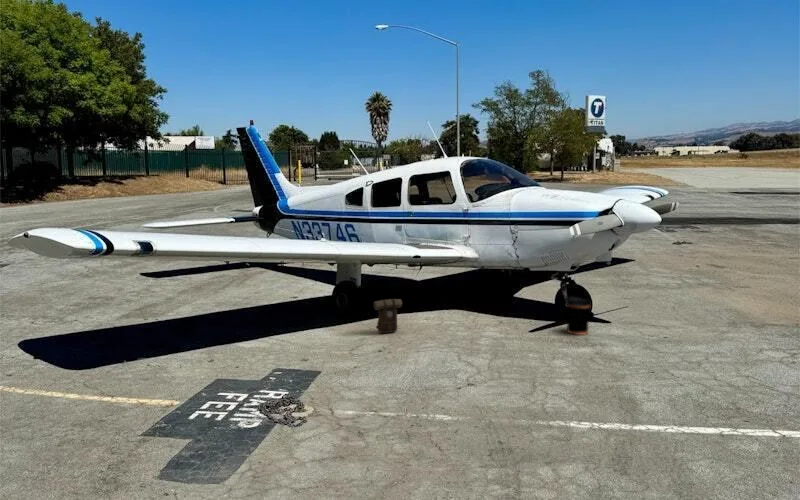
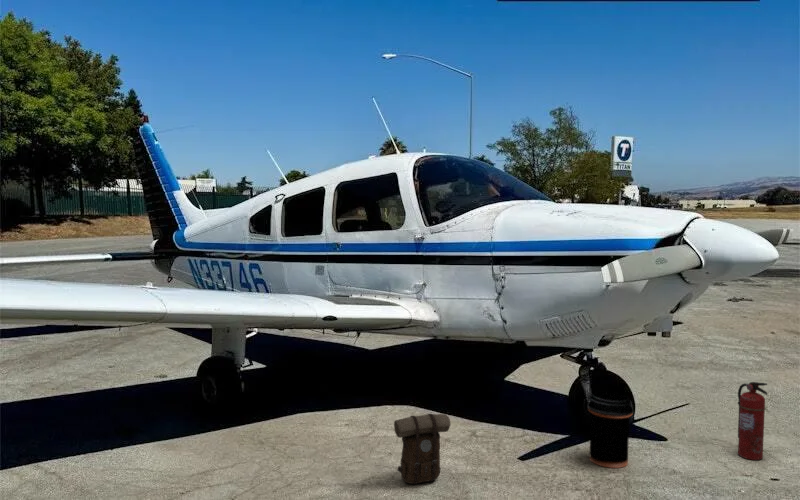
fire extinguisher: none [649,288,665,330] -> present [738,382,767,460]
backpack: present [374,299,402,333] -> present [394,414,451,484]

